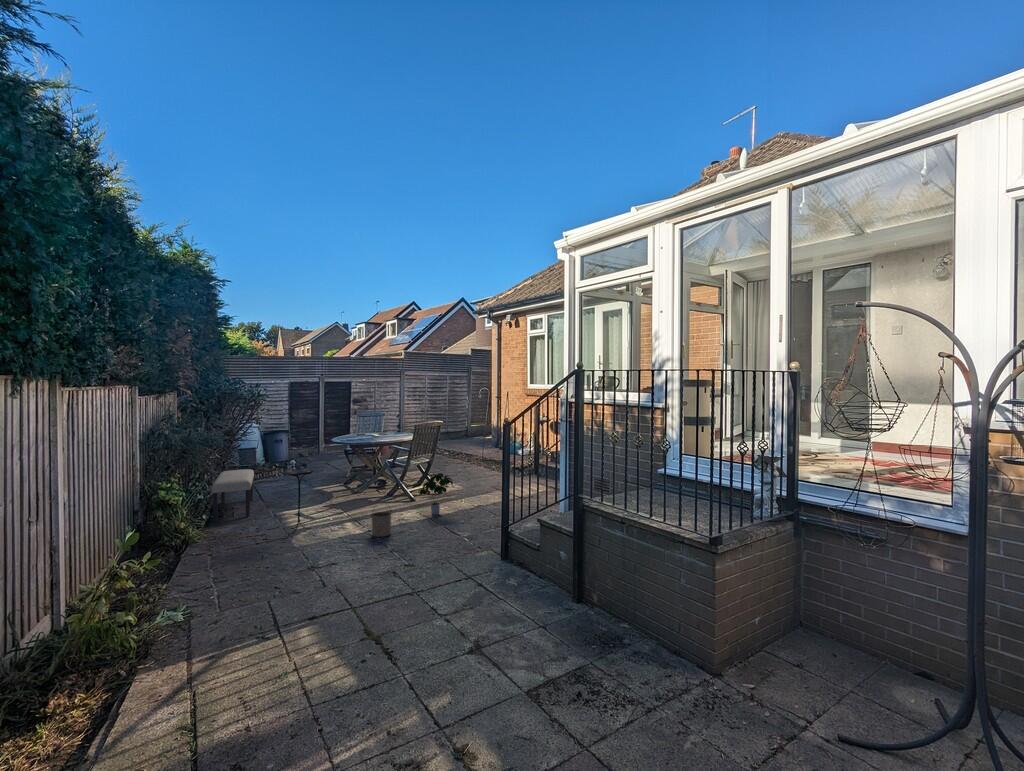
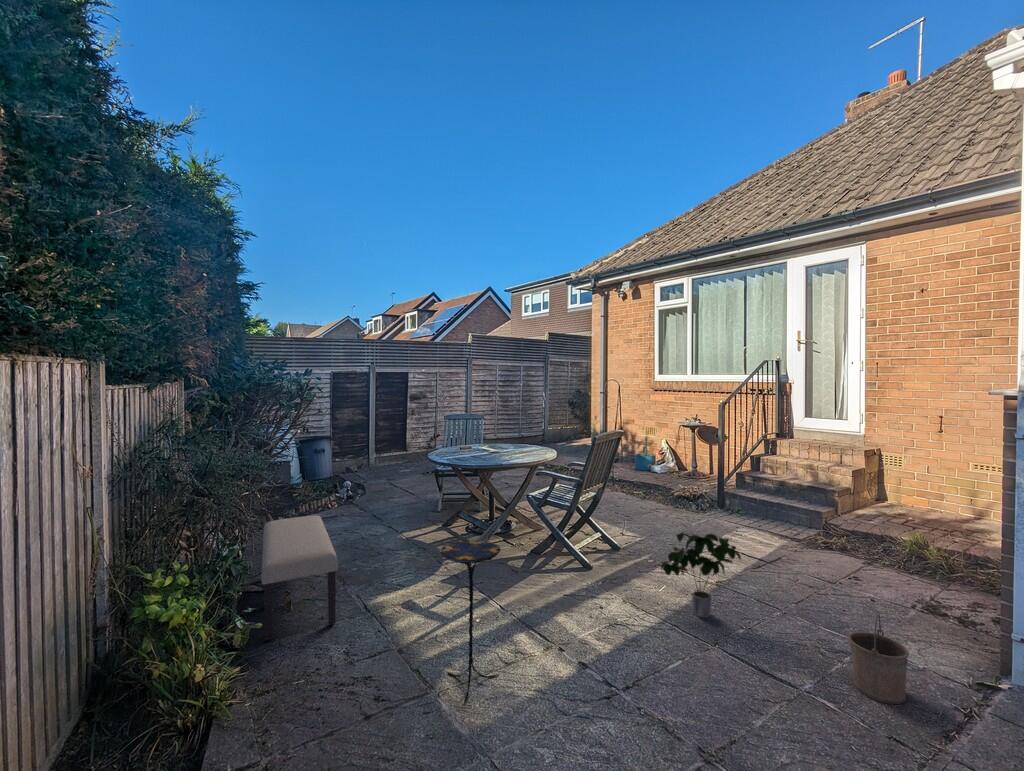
bucket: present [371,510,392,537] -> present [848,613,909,704]

